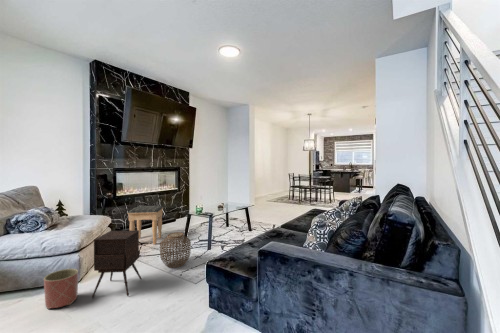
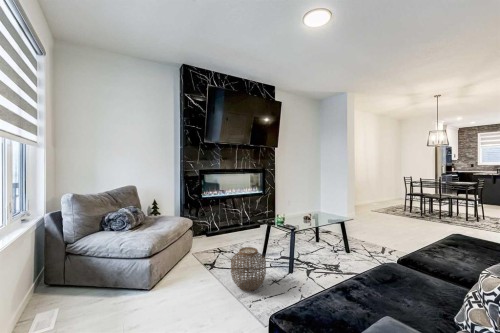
footstool: present [128,206,163,244] -> none [207,210,244,254]
side table: present [92,230,142,298] -> none [155,240,208,321]
planter: present [44,269,78,309] -> none [112,276,144,319]

